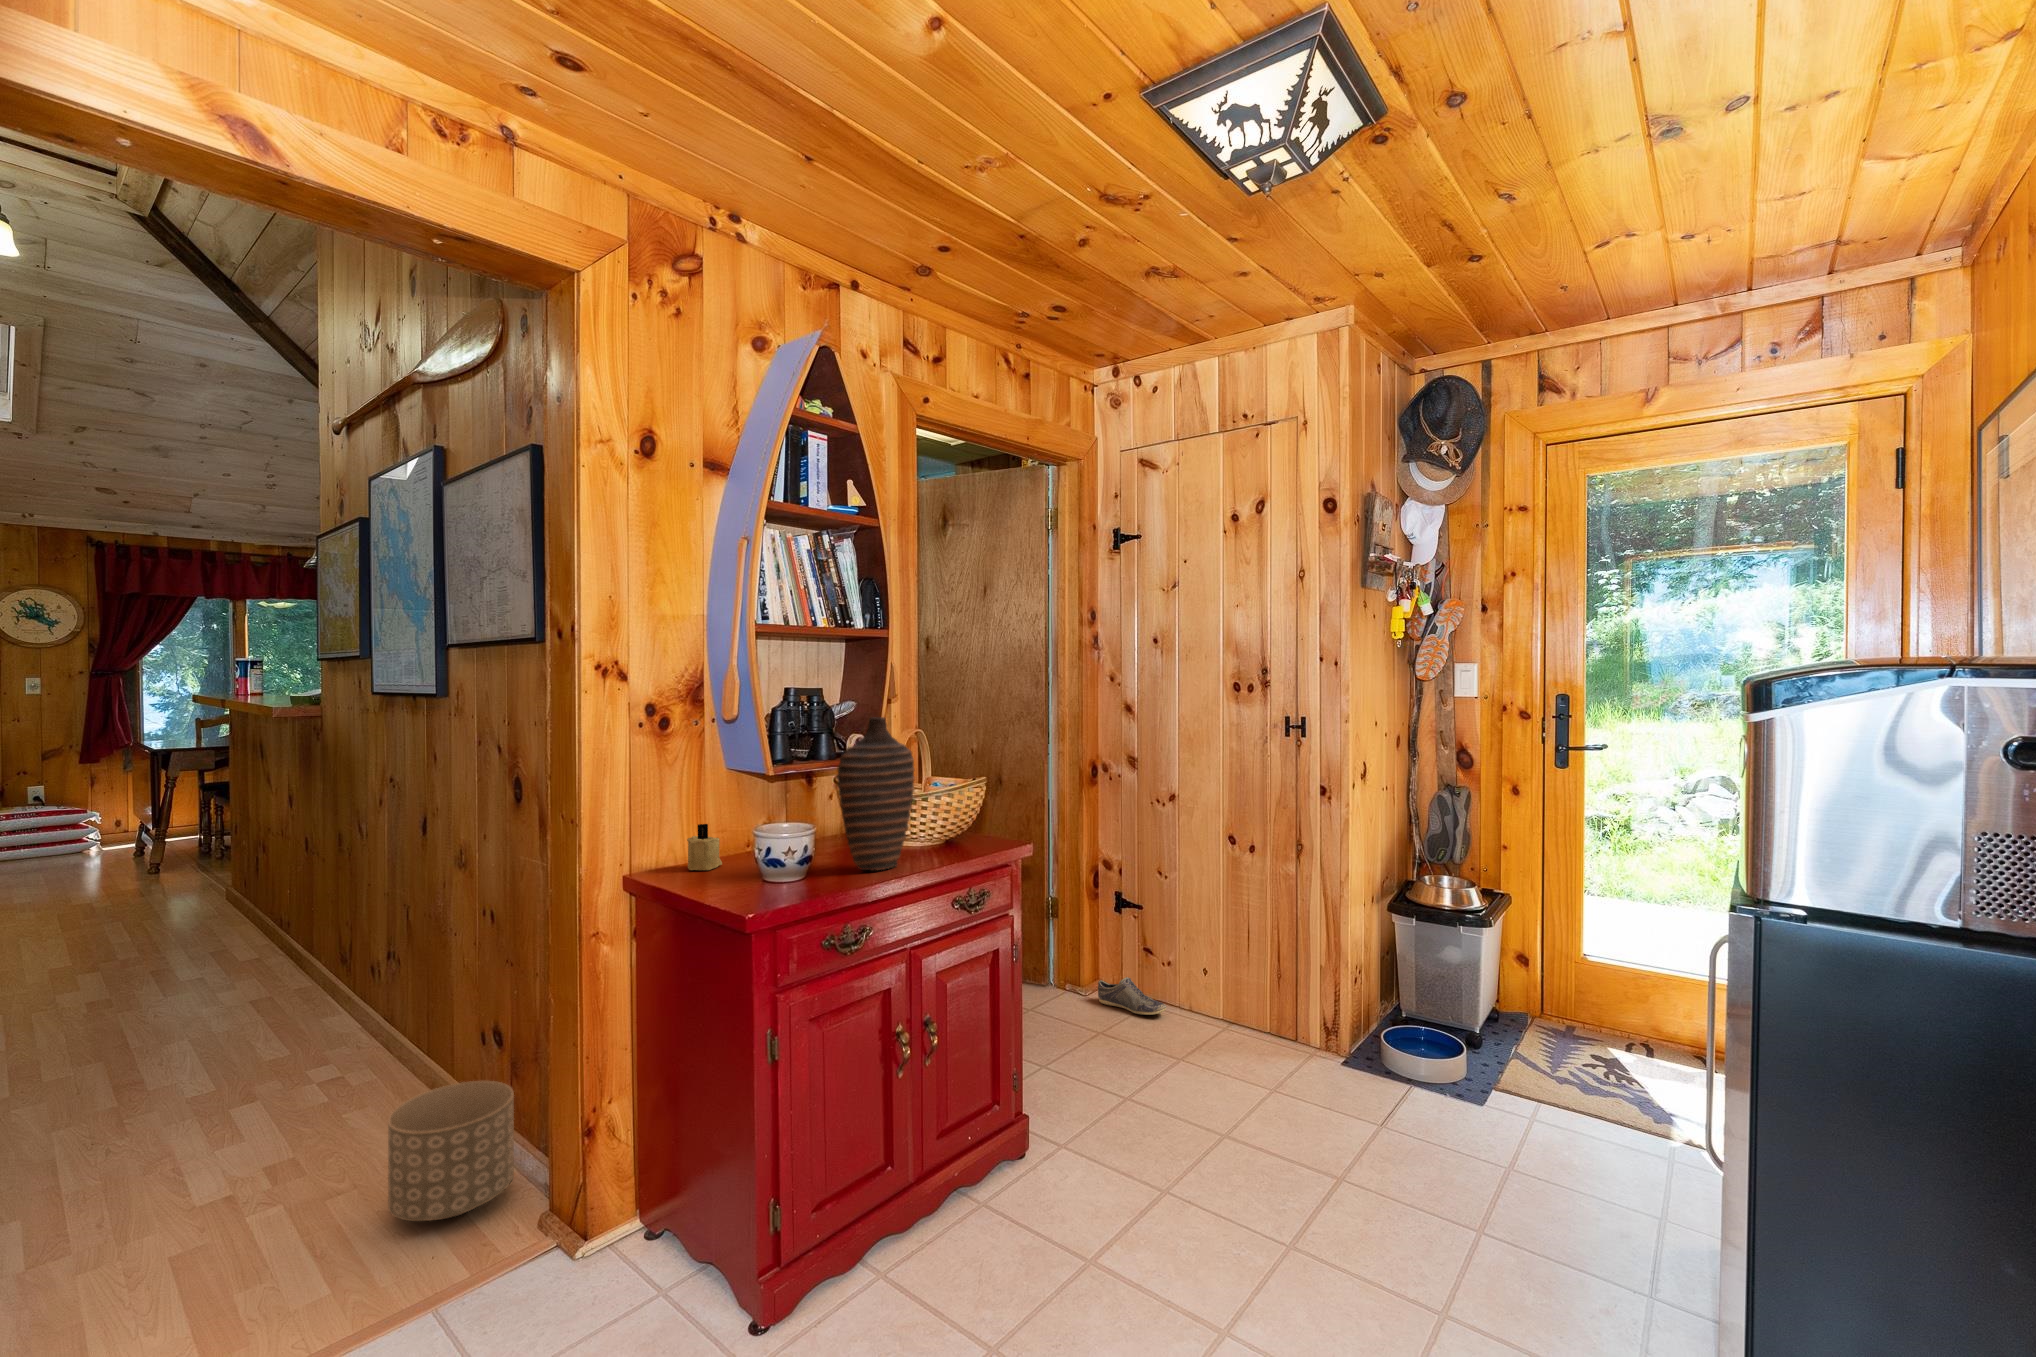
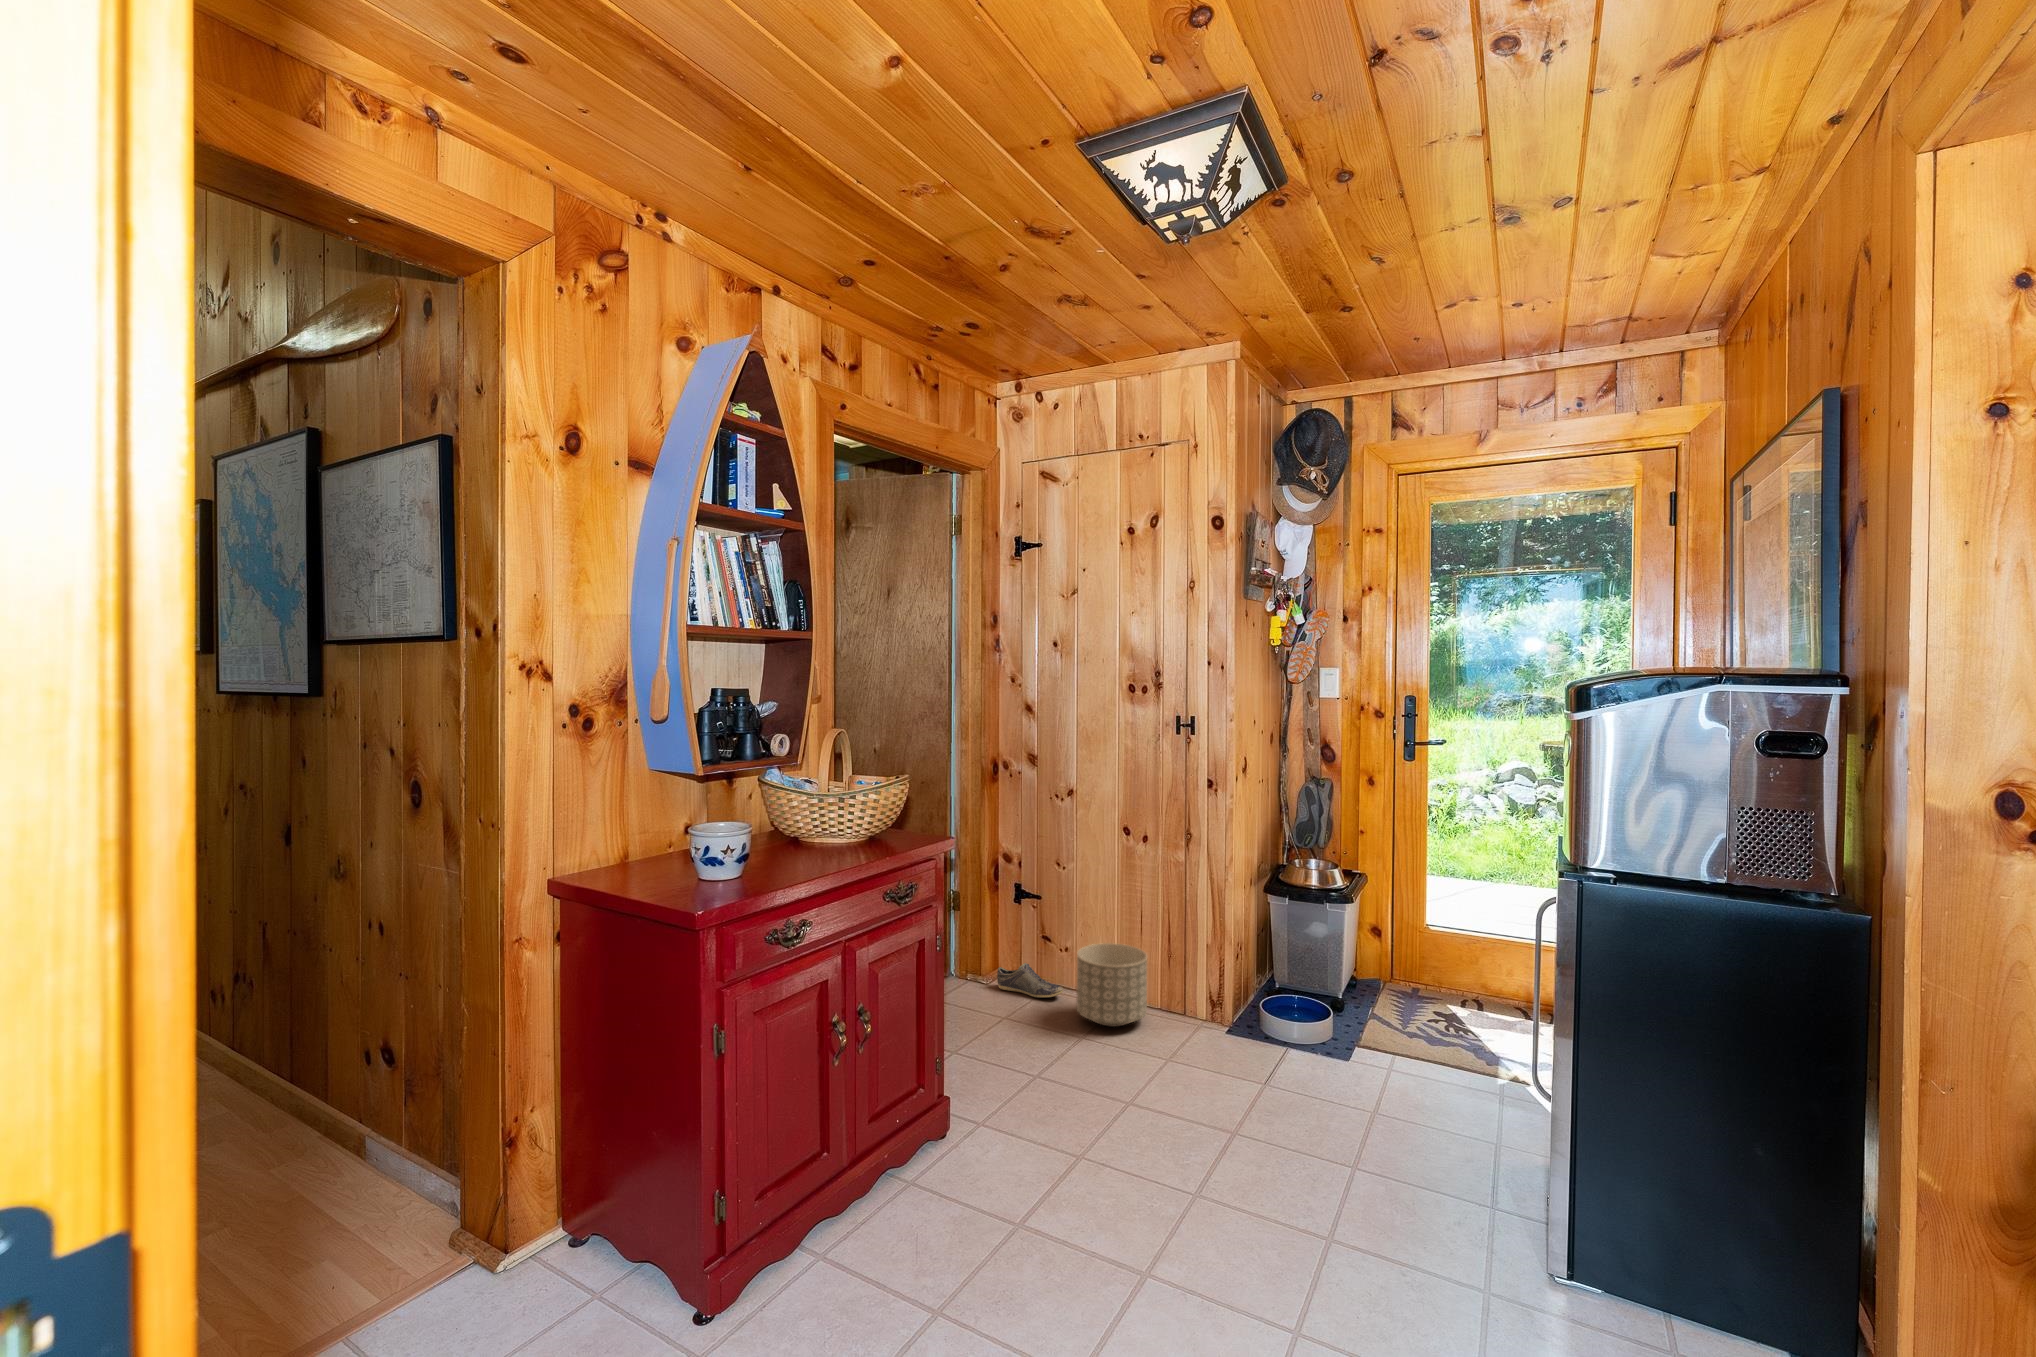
decorative vase: present [837,717,915,870] -> none [774,718,847,867]
candle: present [687,824,722,870] -> none [614,825,650,872]
planter: present [388,1081,514,1221] -> present [1077,943,1147,1027]

